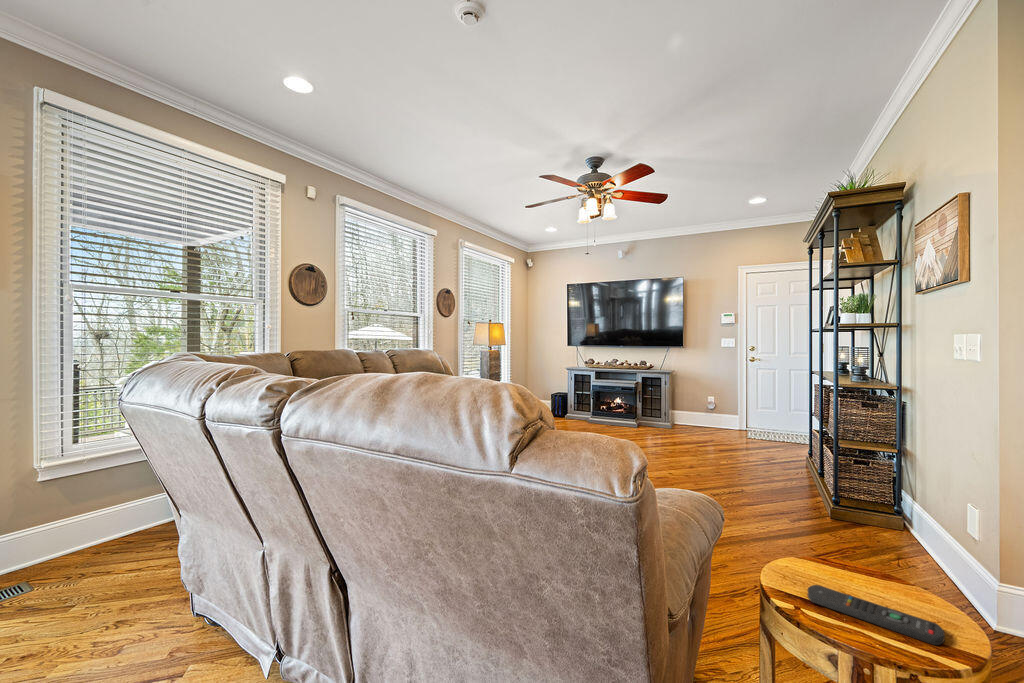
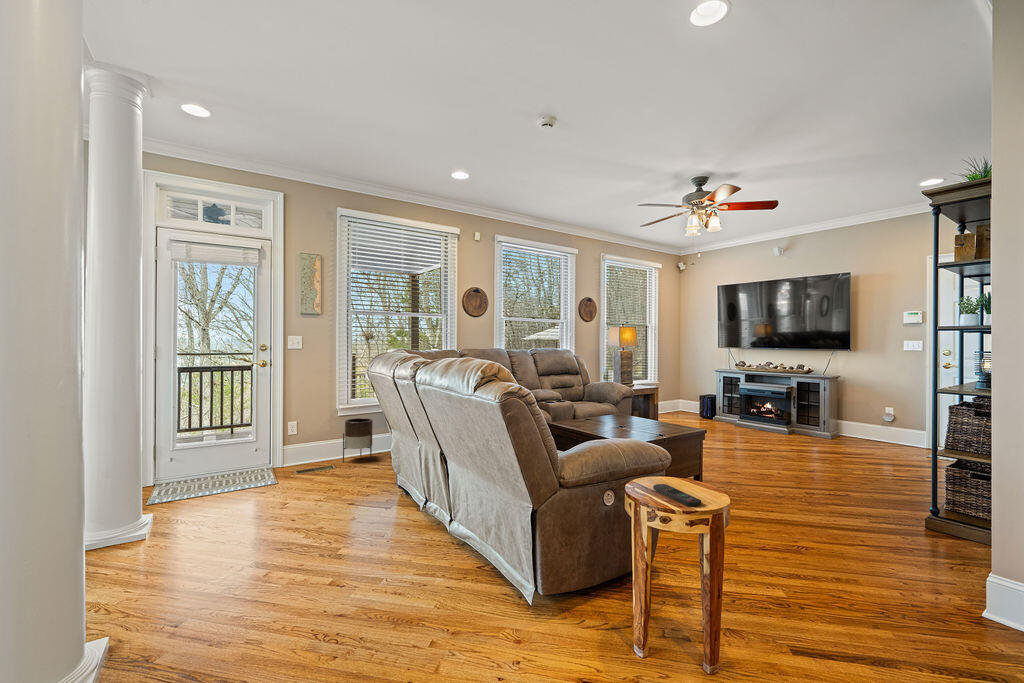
planter: none [56,476,126,568] -> present [343,418,373,463]

